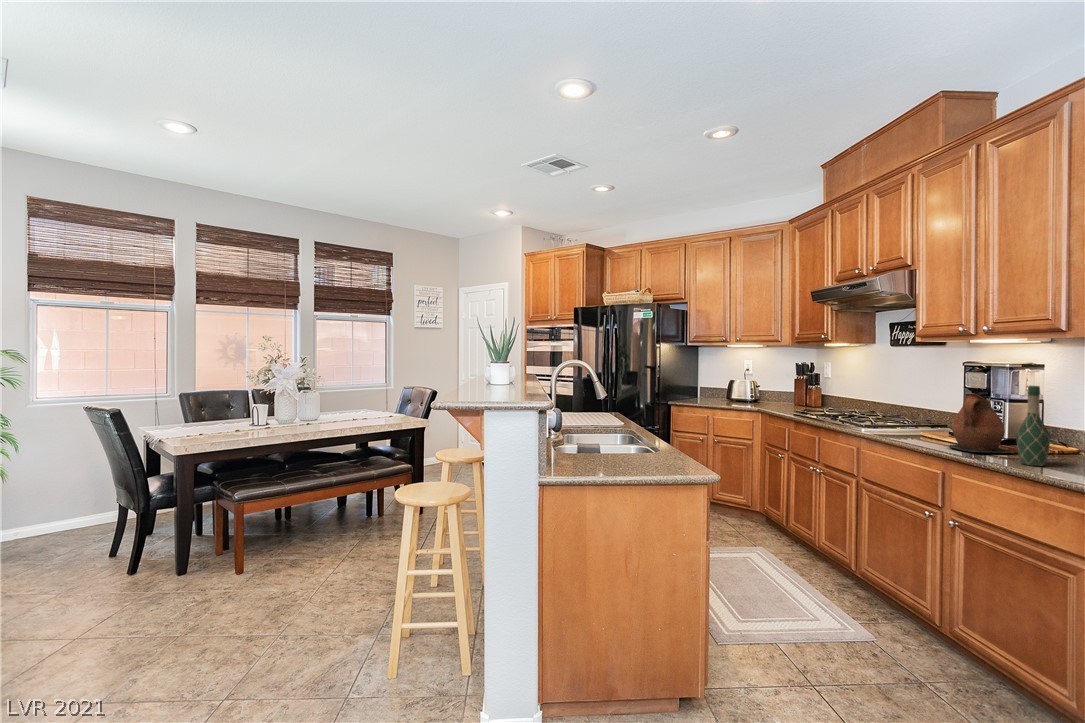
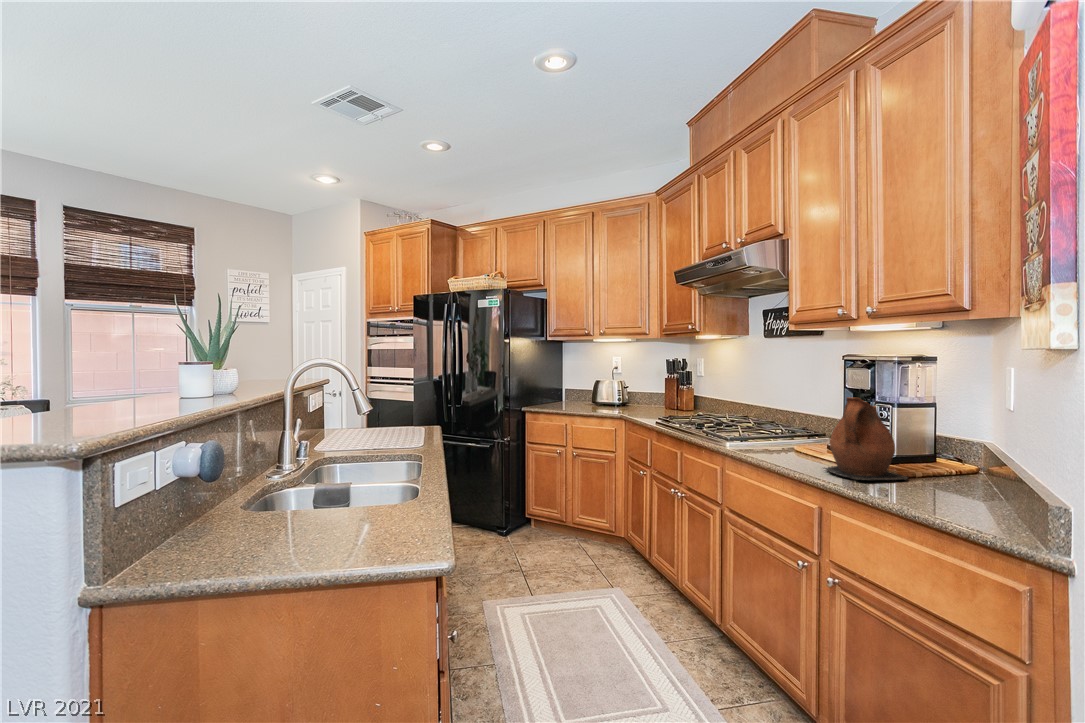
wine bottle: present [1016,386,1051,466] -> none [914,387,960,504]

